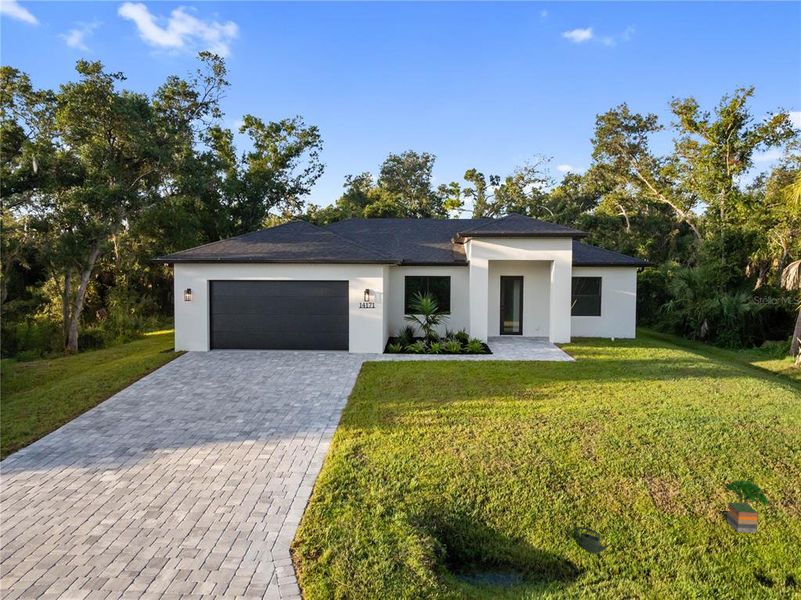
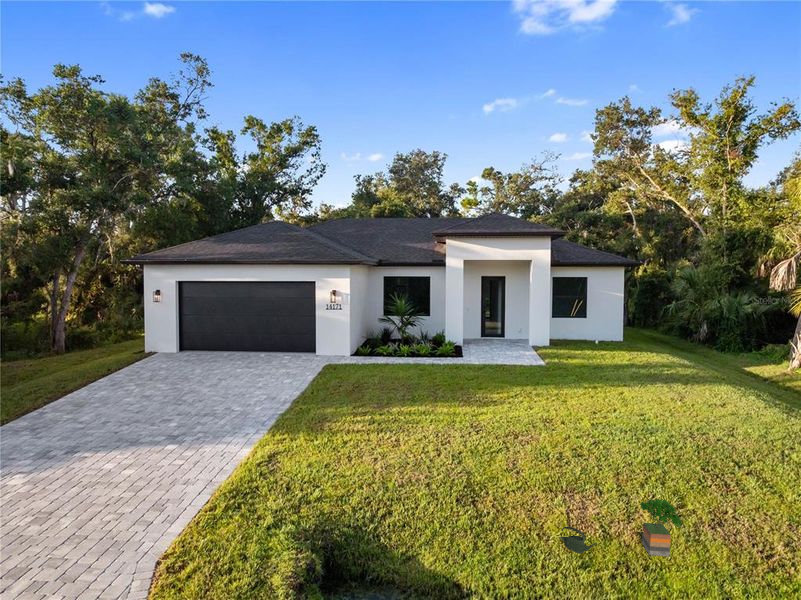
watering can: present [576,527,613,554] -> present [561,527,597,554]

